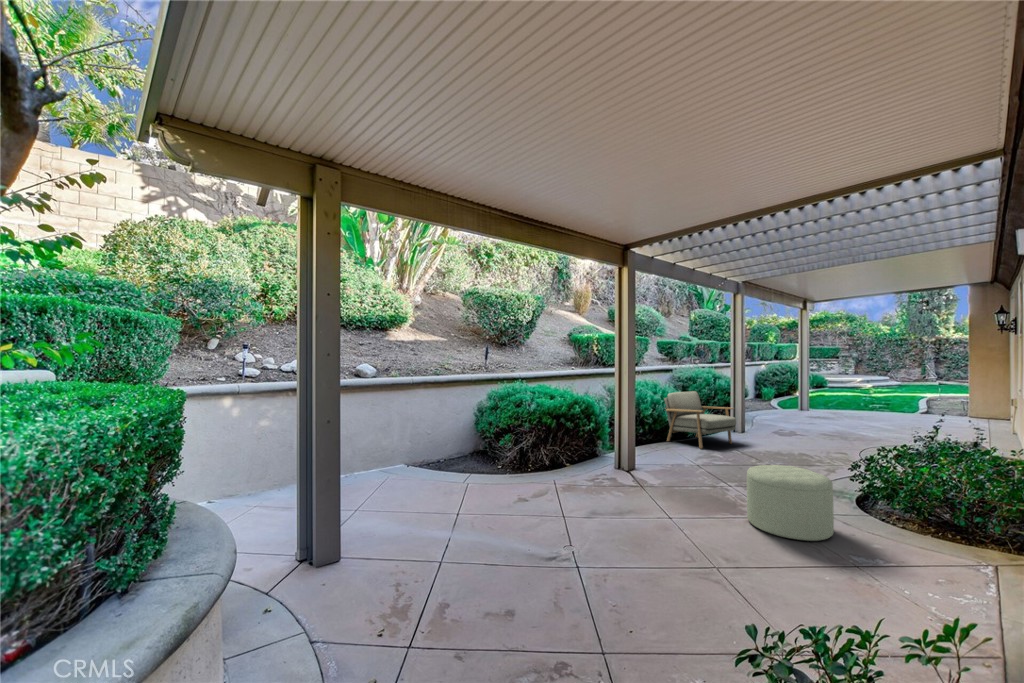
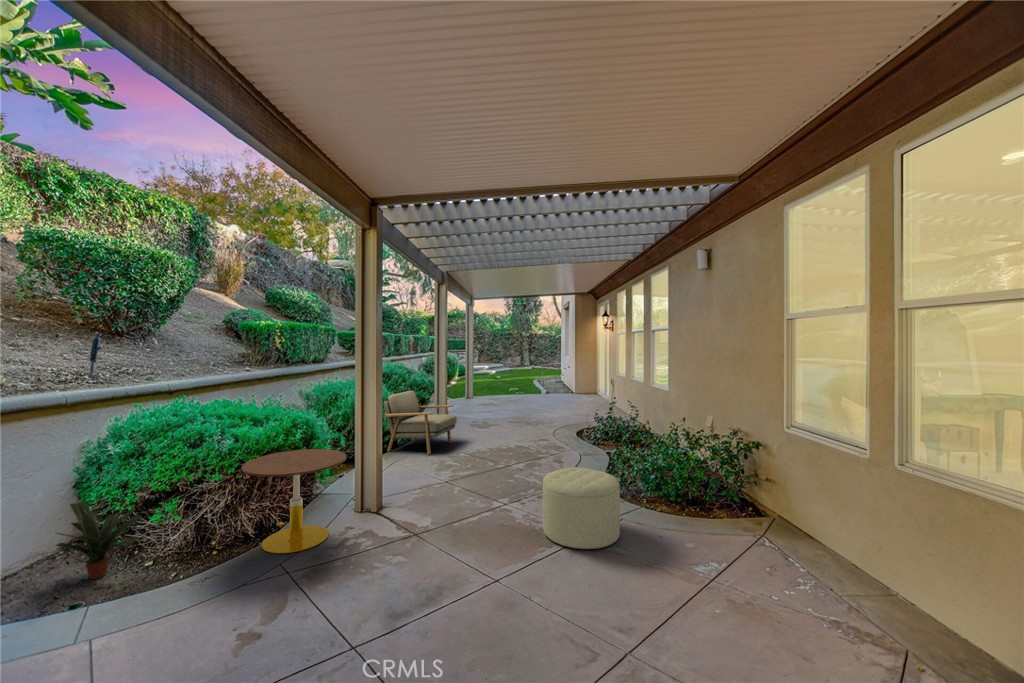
side table: none [539,418,599,480] -> present [242,449,346,553]
potted plant: none [464,428,497,466] -> present [56,502,142,579]

